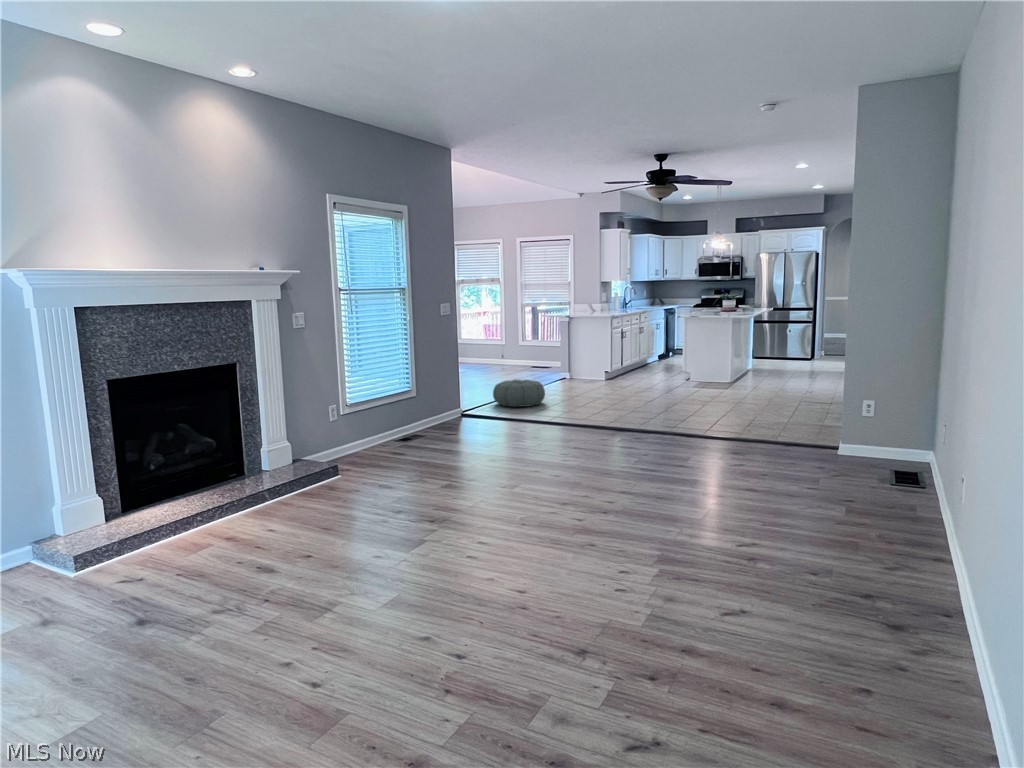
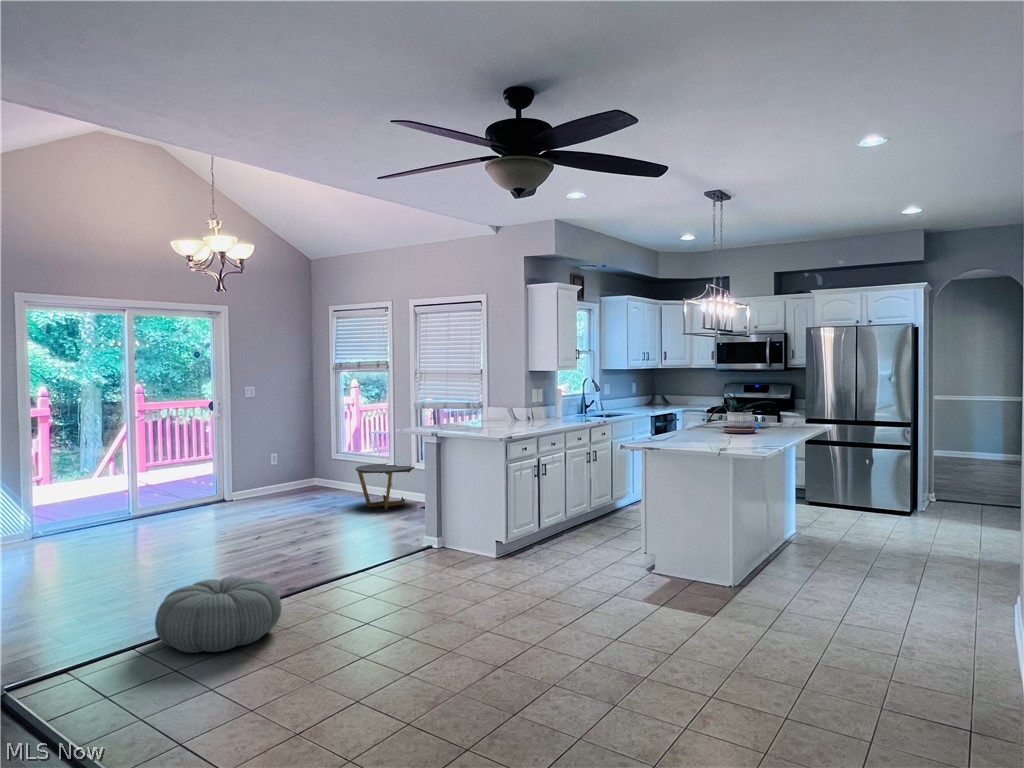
side table: none [488,341,523,367] -> present [356,463,414,509]

